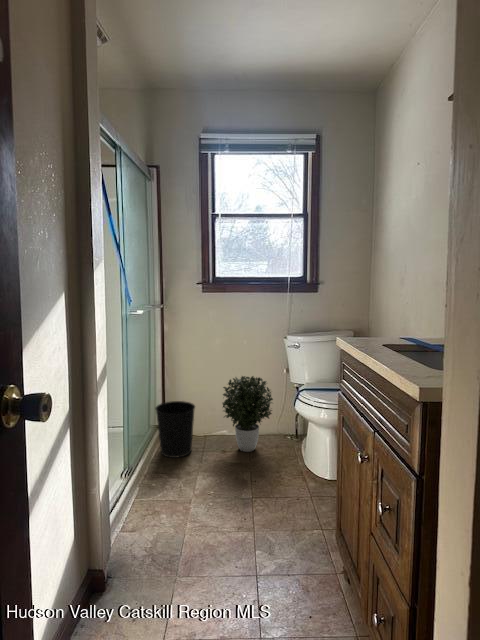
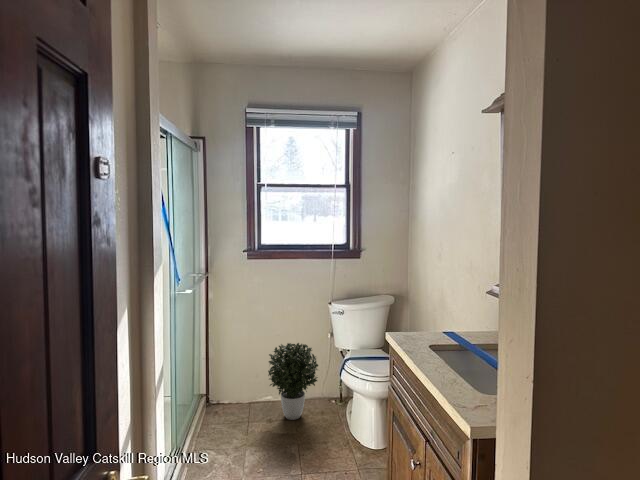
wastebasket: present [155,401,195,458] -> none [200,370,241,430]

